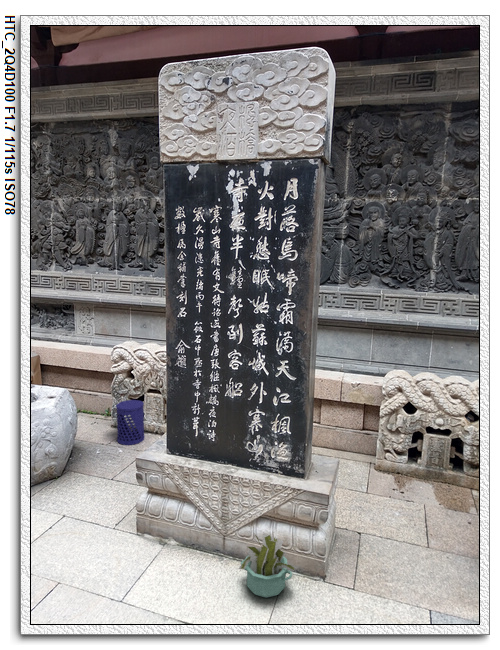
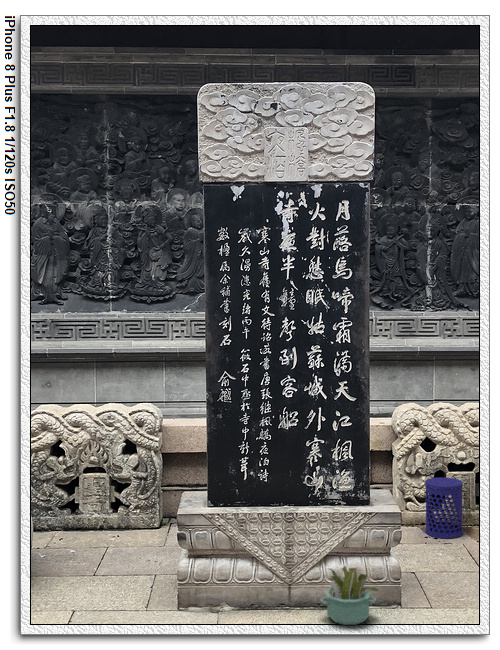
waste bin: present [116,400,144,445] -> present [425,477,463,539]

